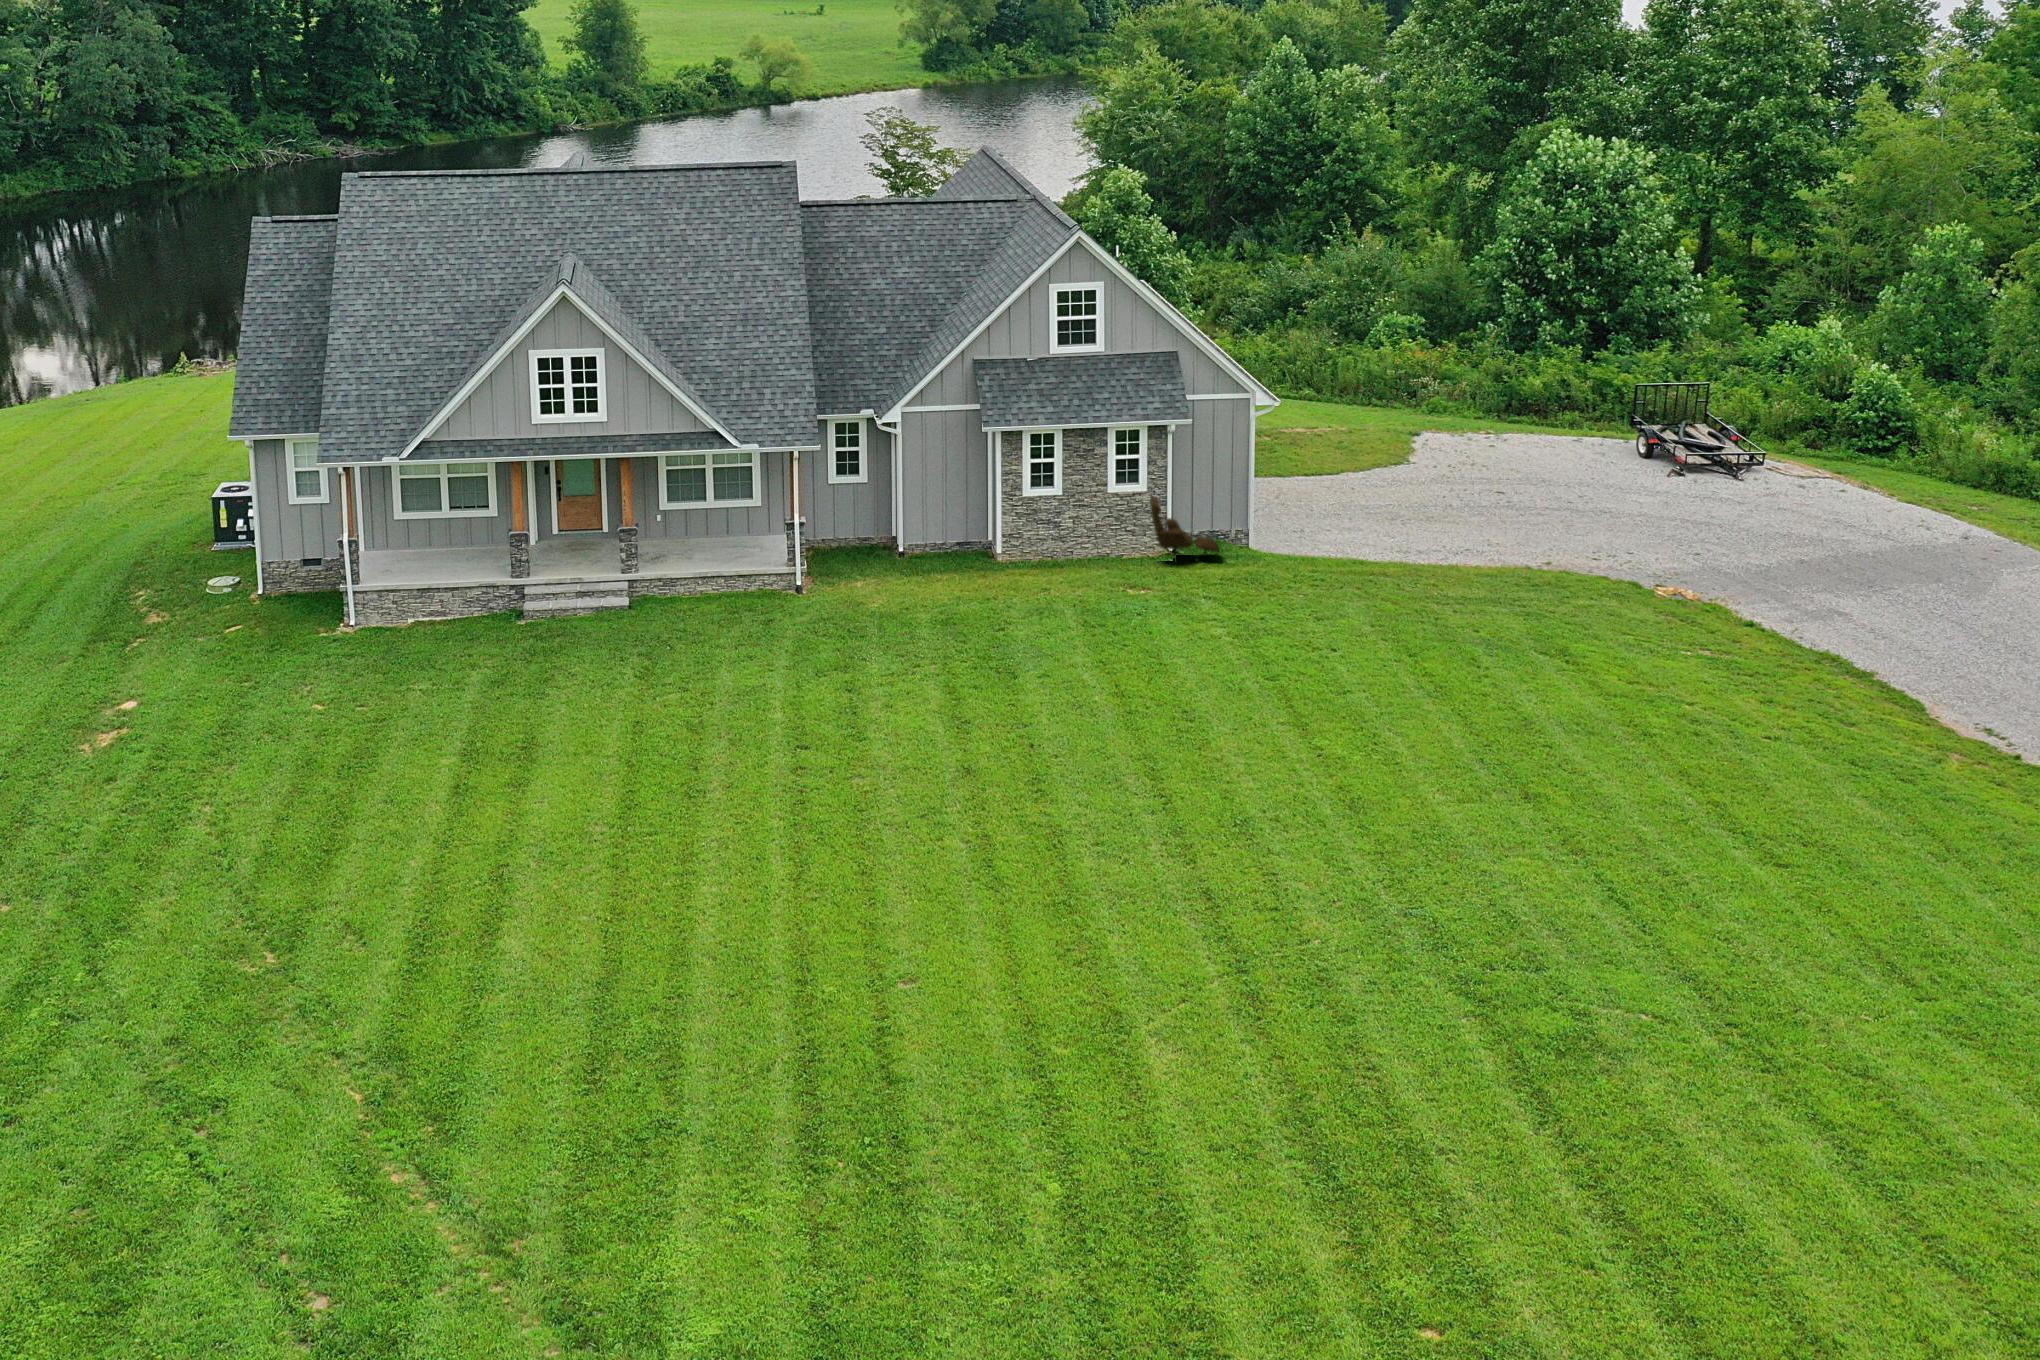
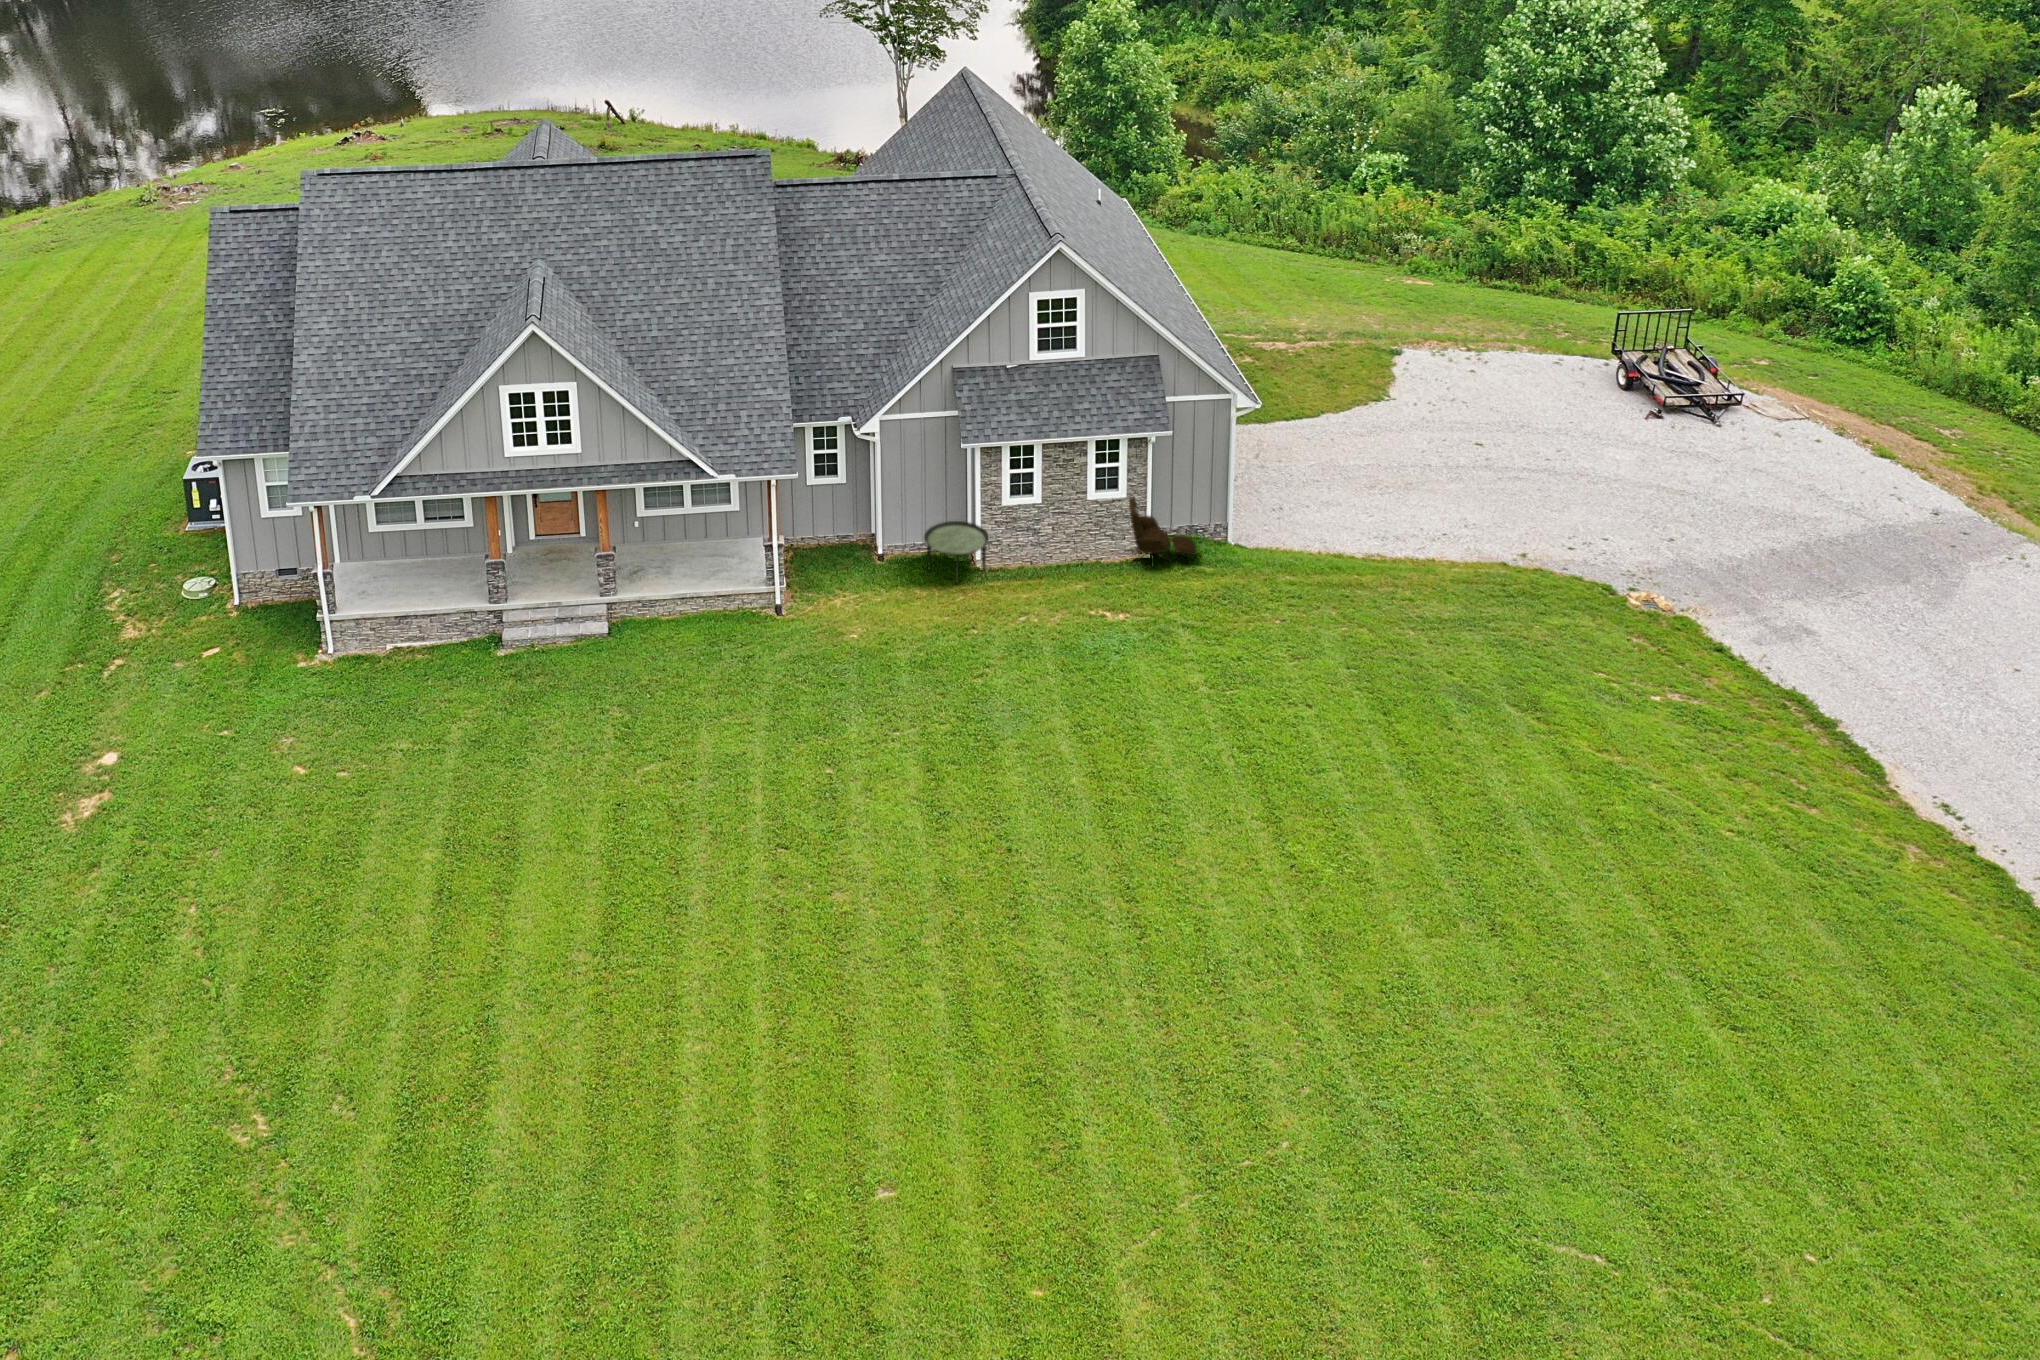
round table: none [945,521,1011,575] -> present [924,521,989,584]

